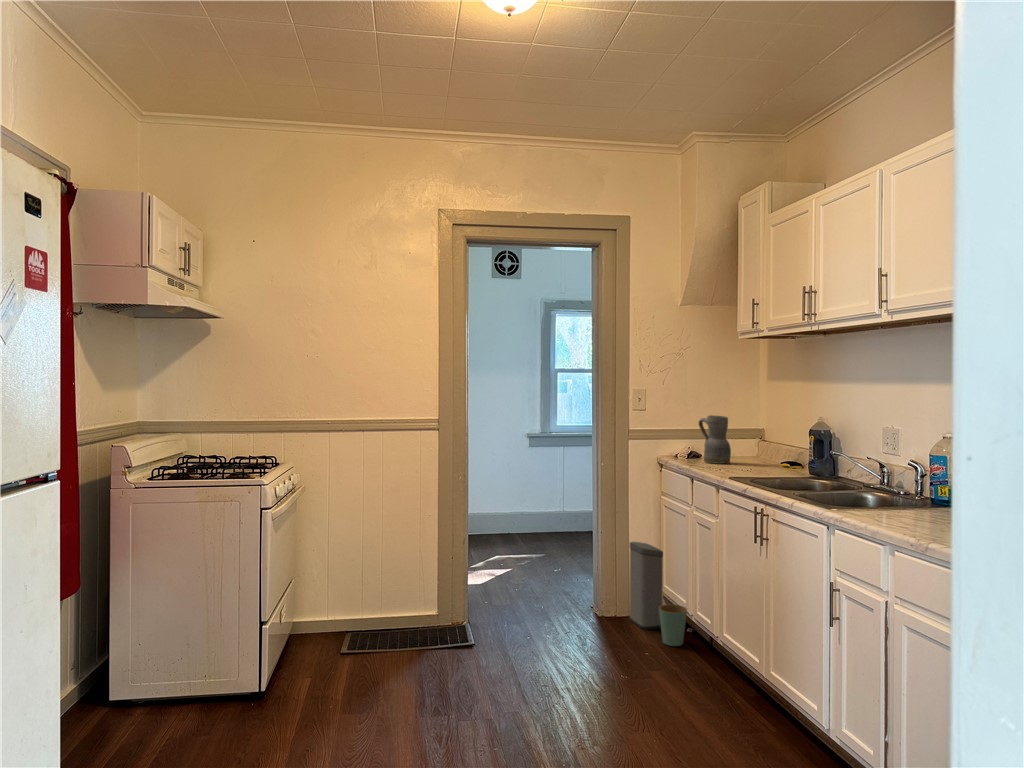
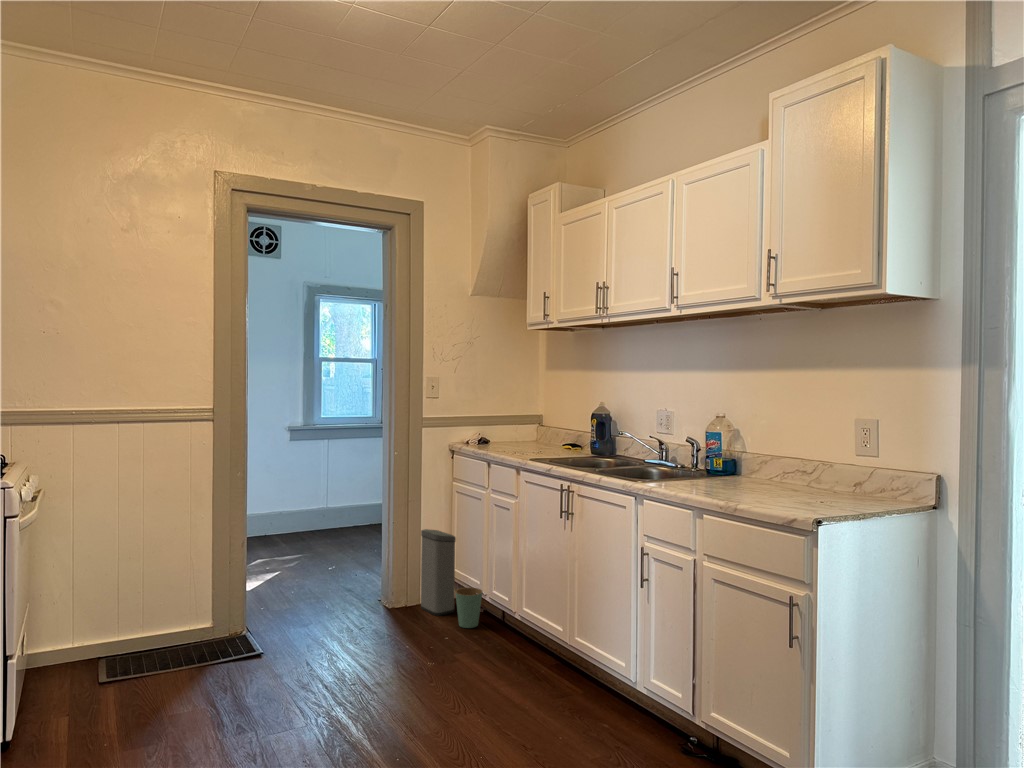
ceramic pitcher: present [699,415,731,464] -> none [487,402,517,448]

